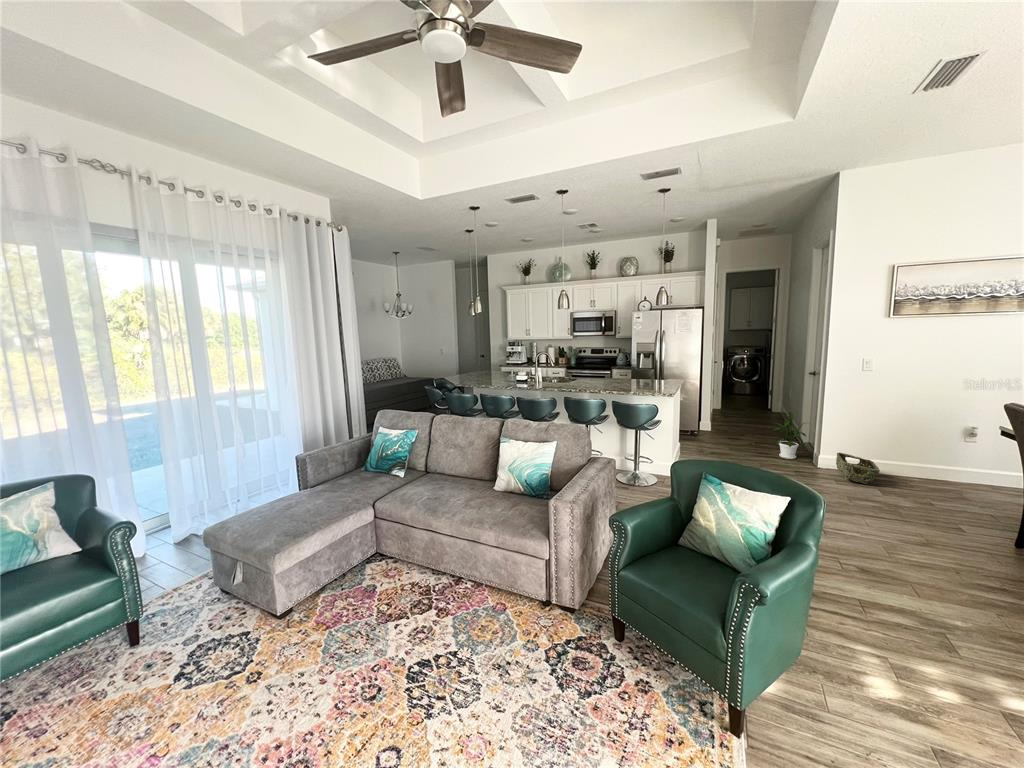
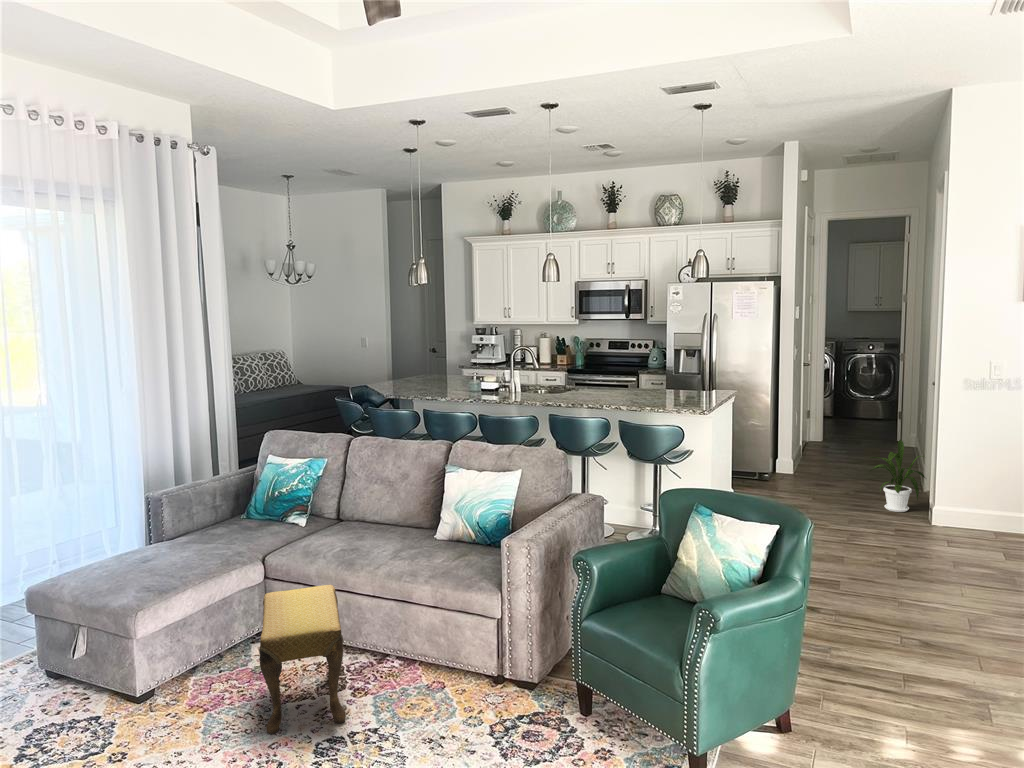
woven basket: present [836,453,880,484] -> none [957,500,1011,544]
footstool: none [365,529,432,655] -> present [259,585,346,734]

